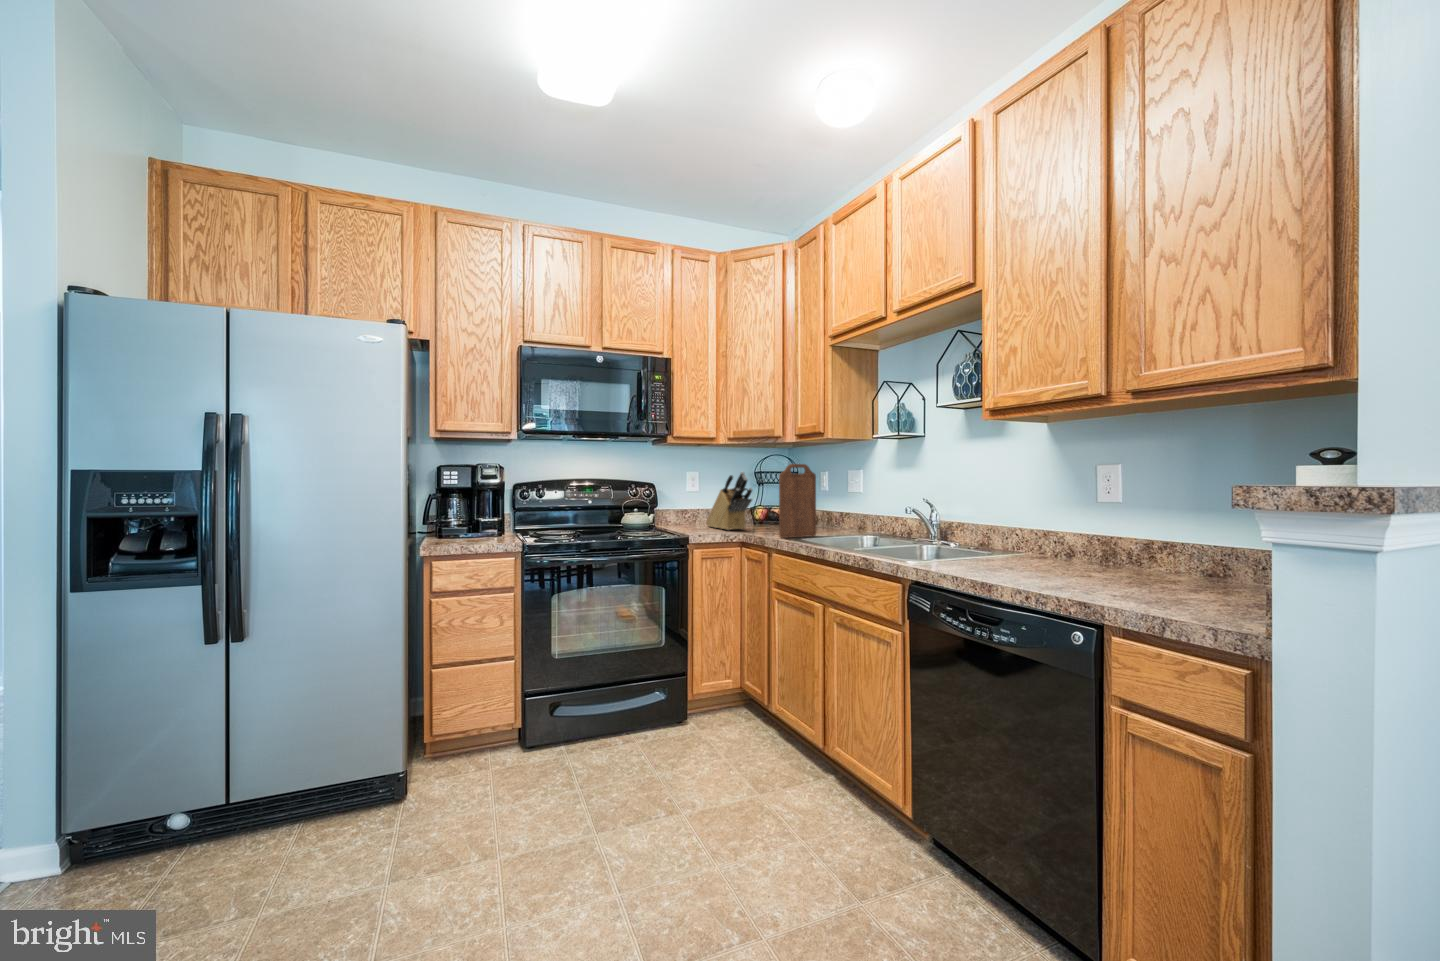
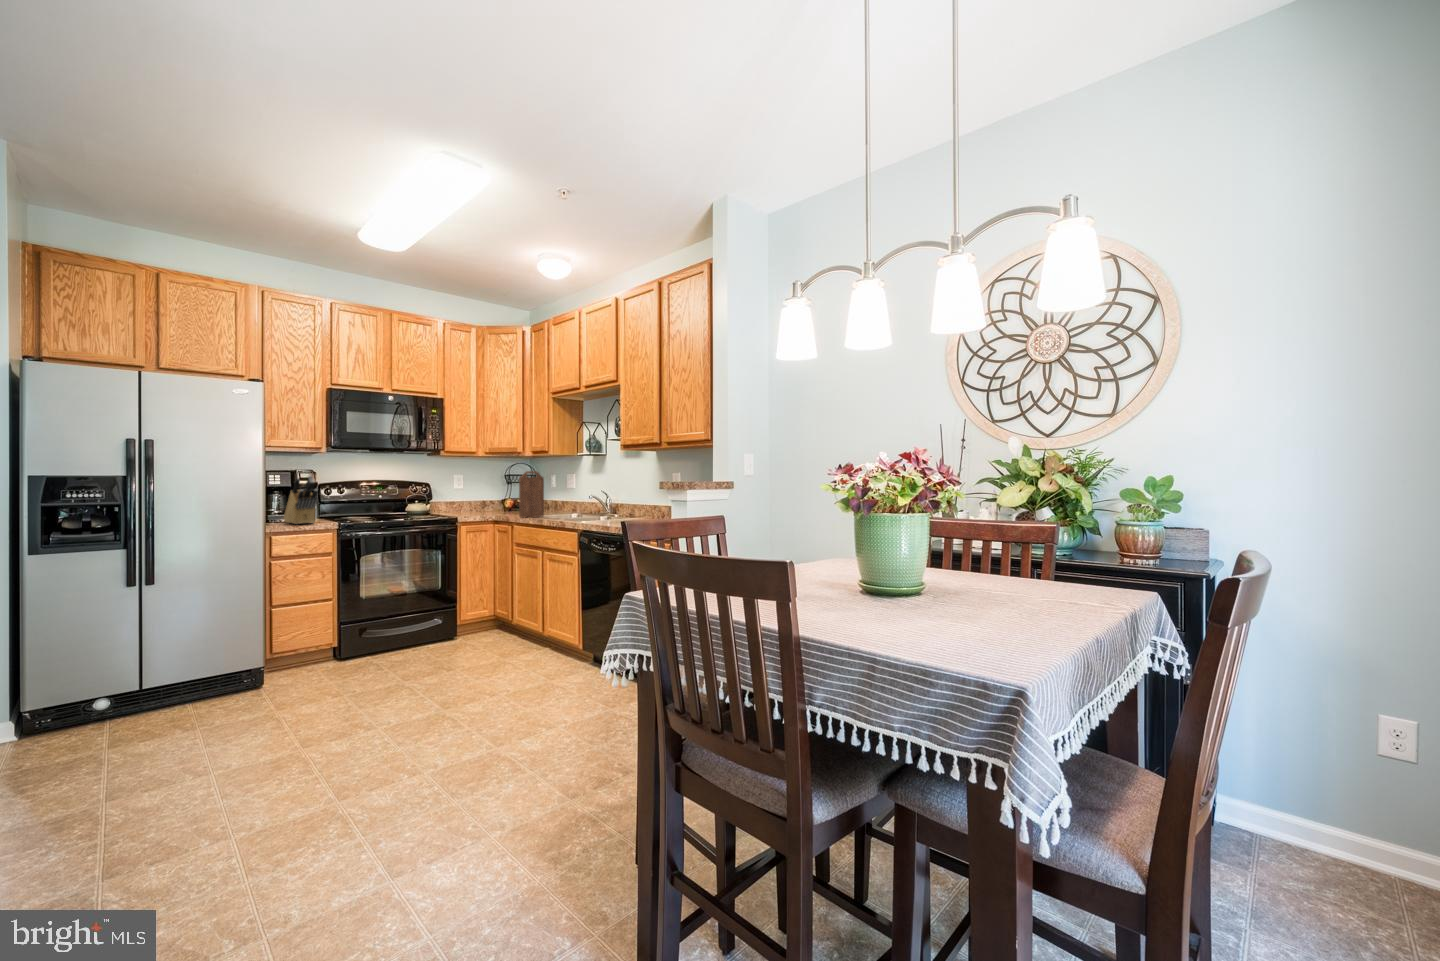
knife block: present [706,472,752,530] -> present [284,476,318,524]

